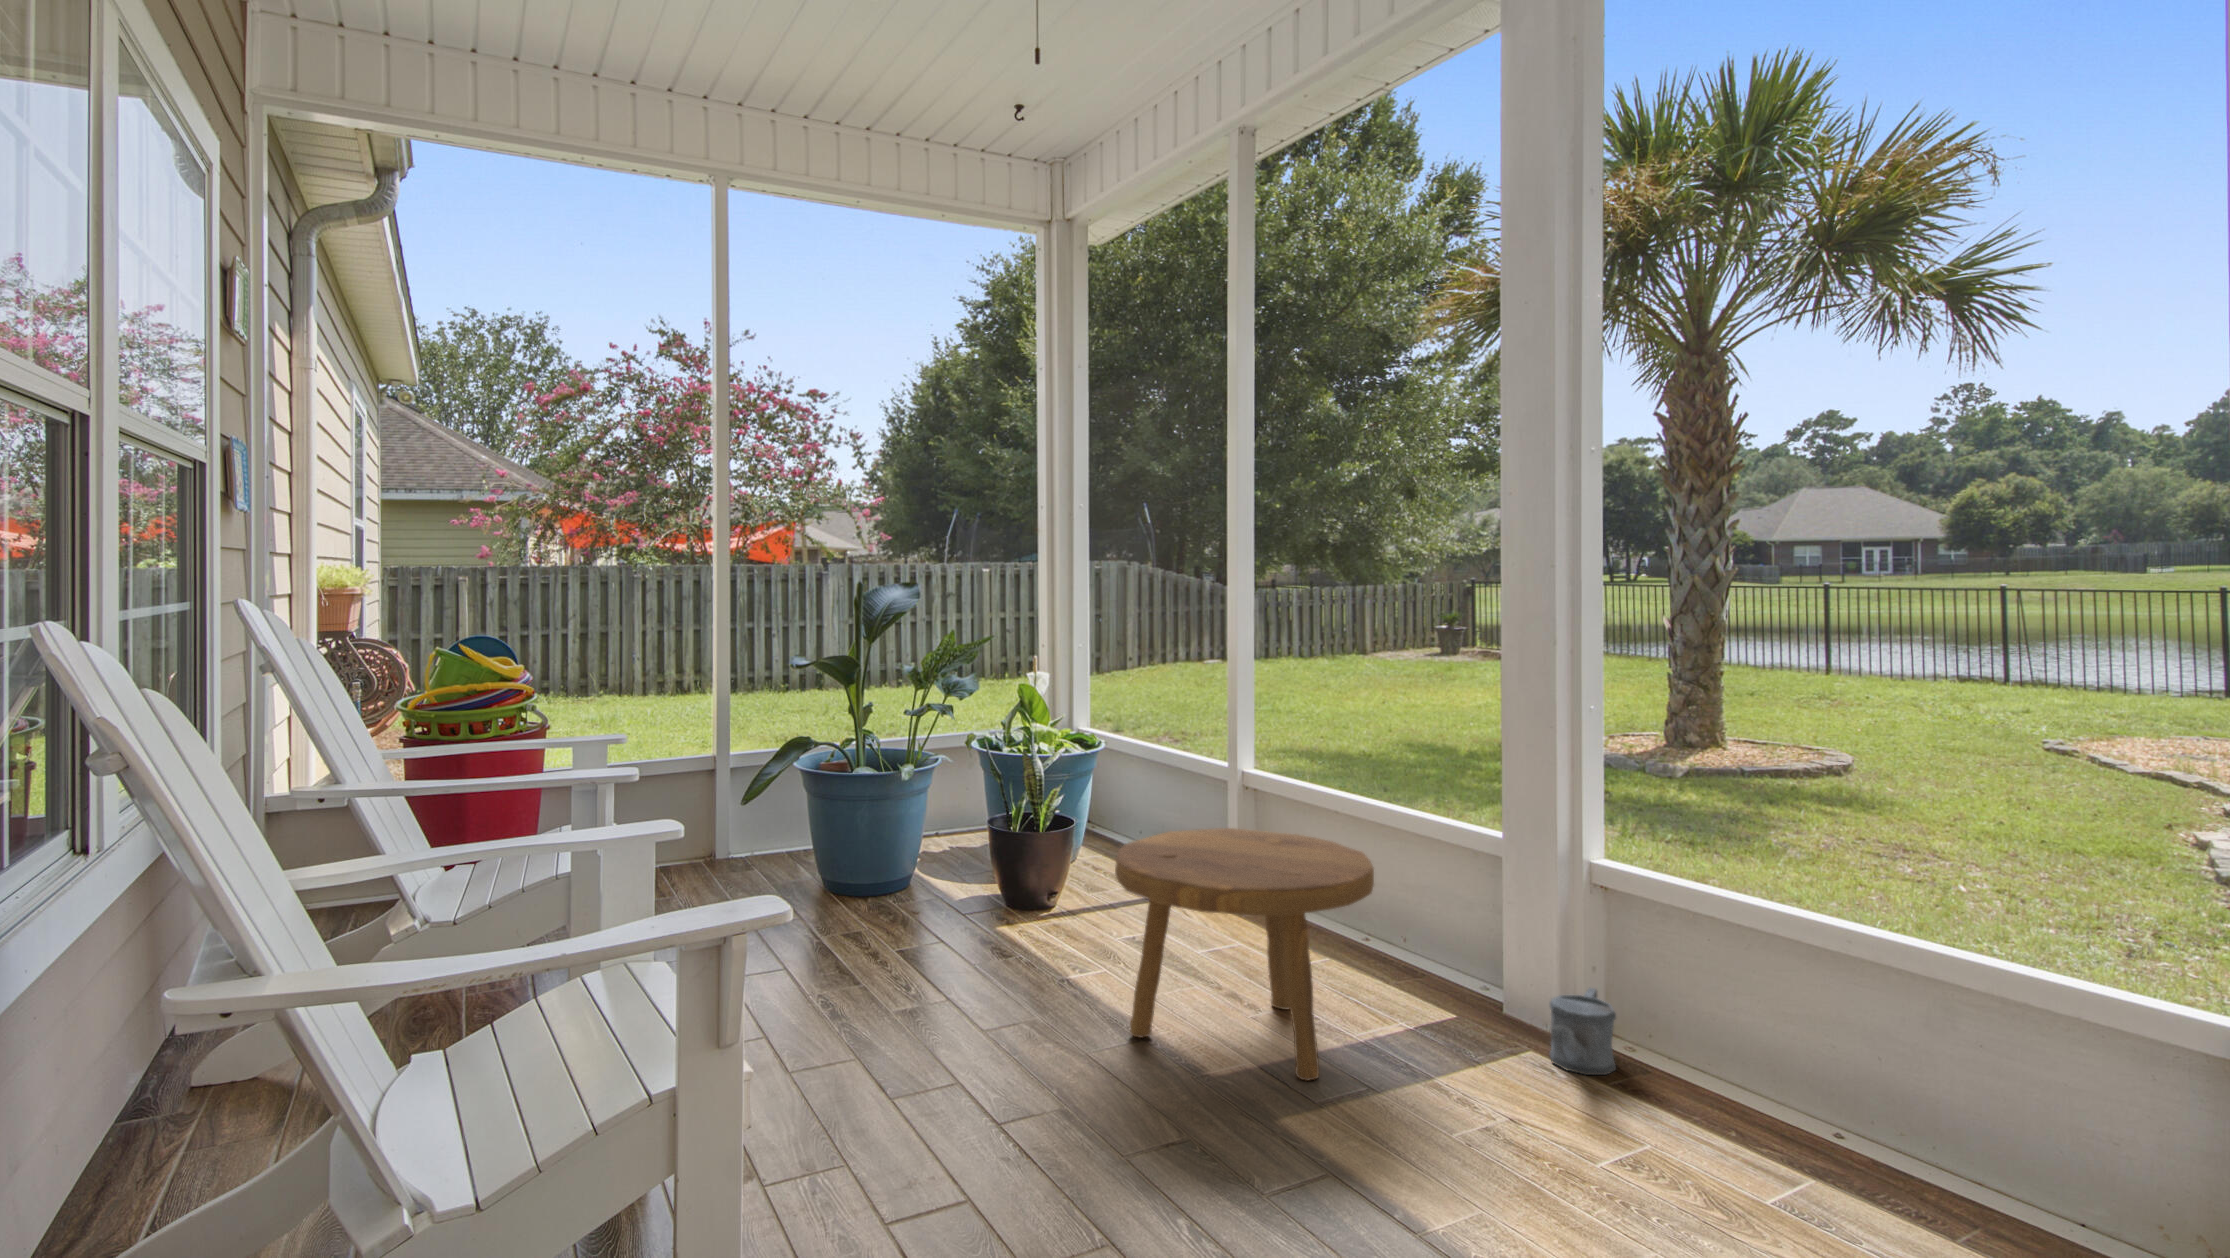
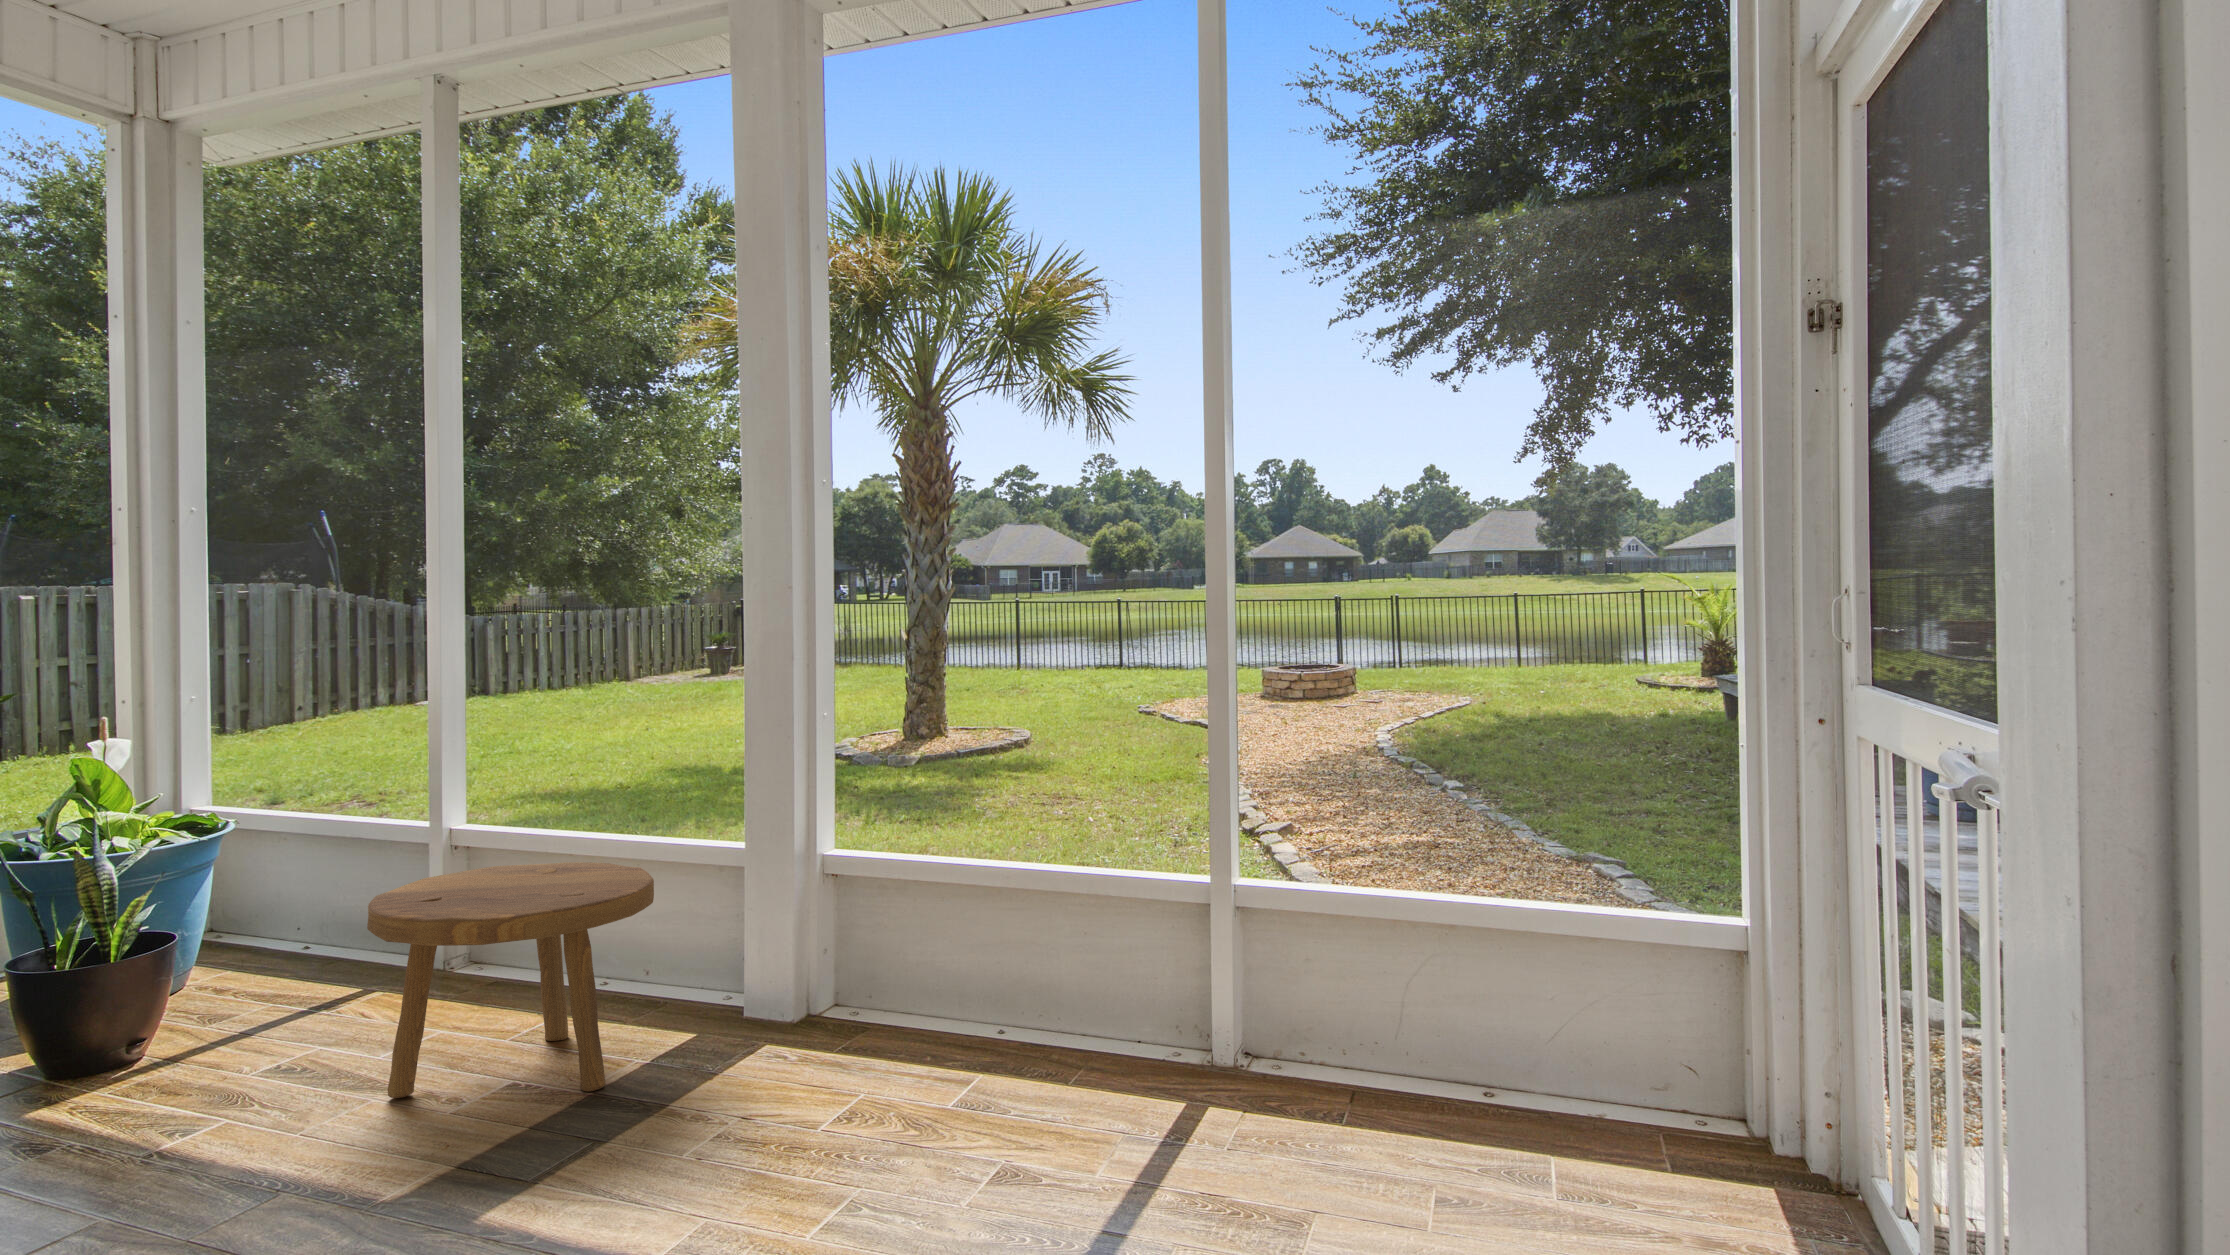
watering can: present [1550,988,1616,1075] -> none [814,957,868,1029]

